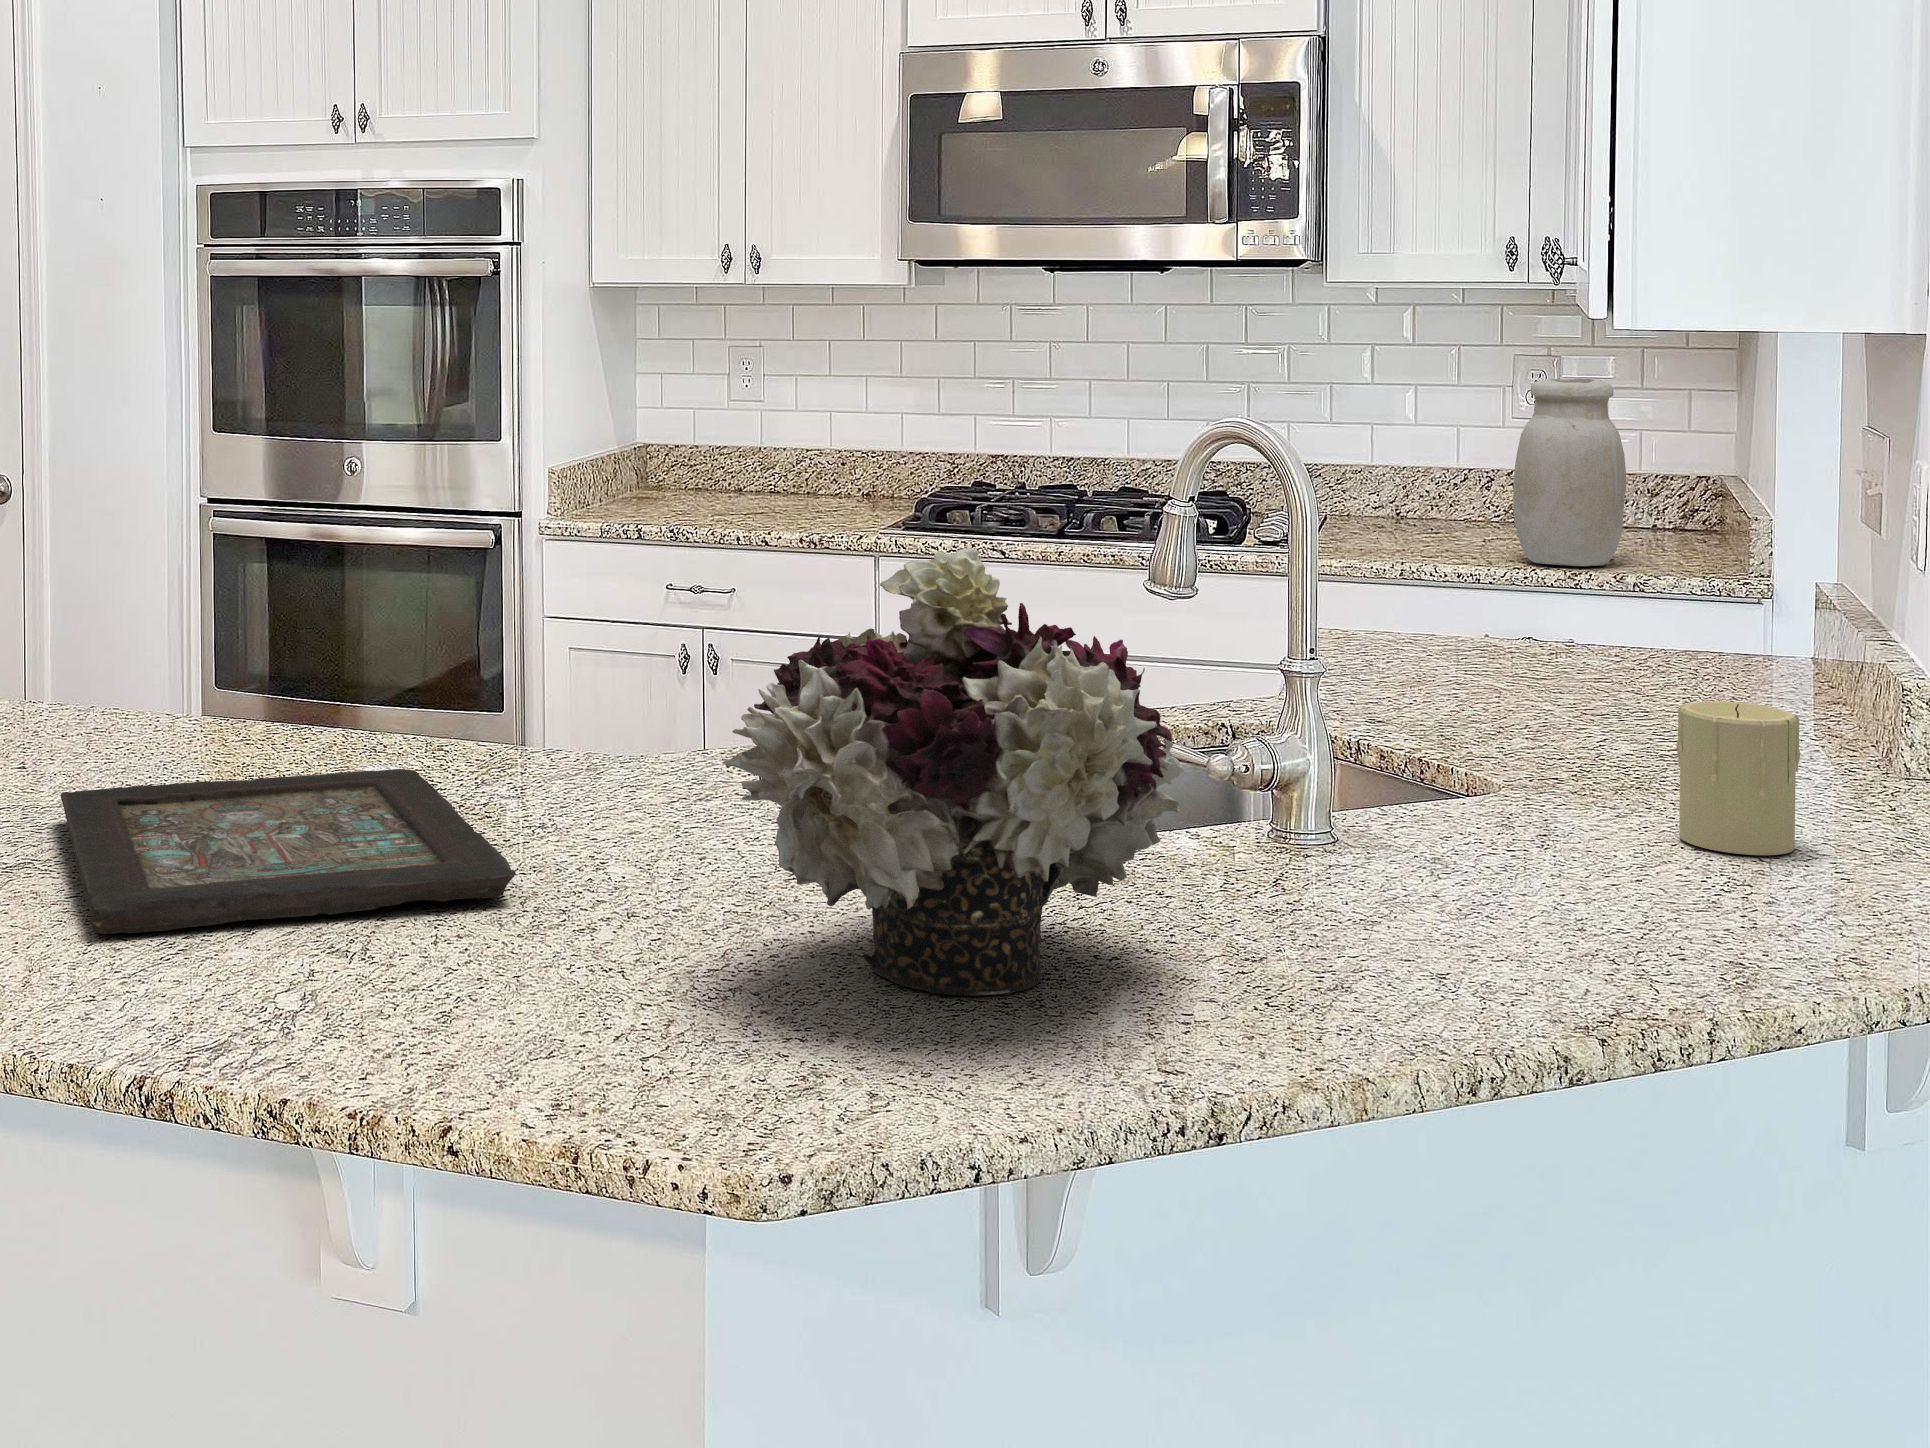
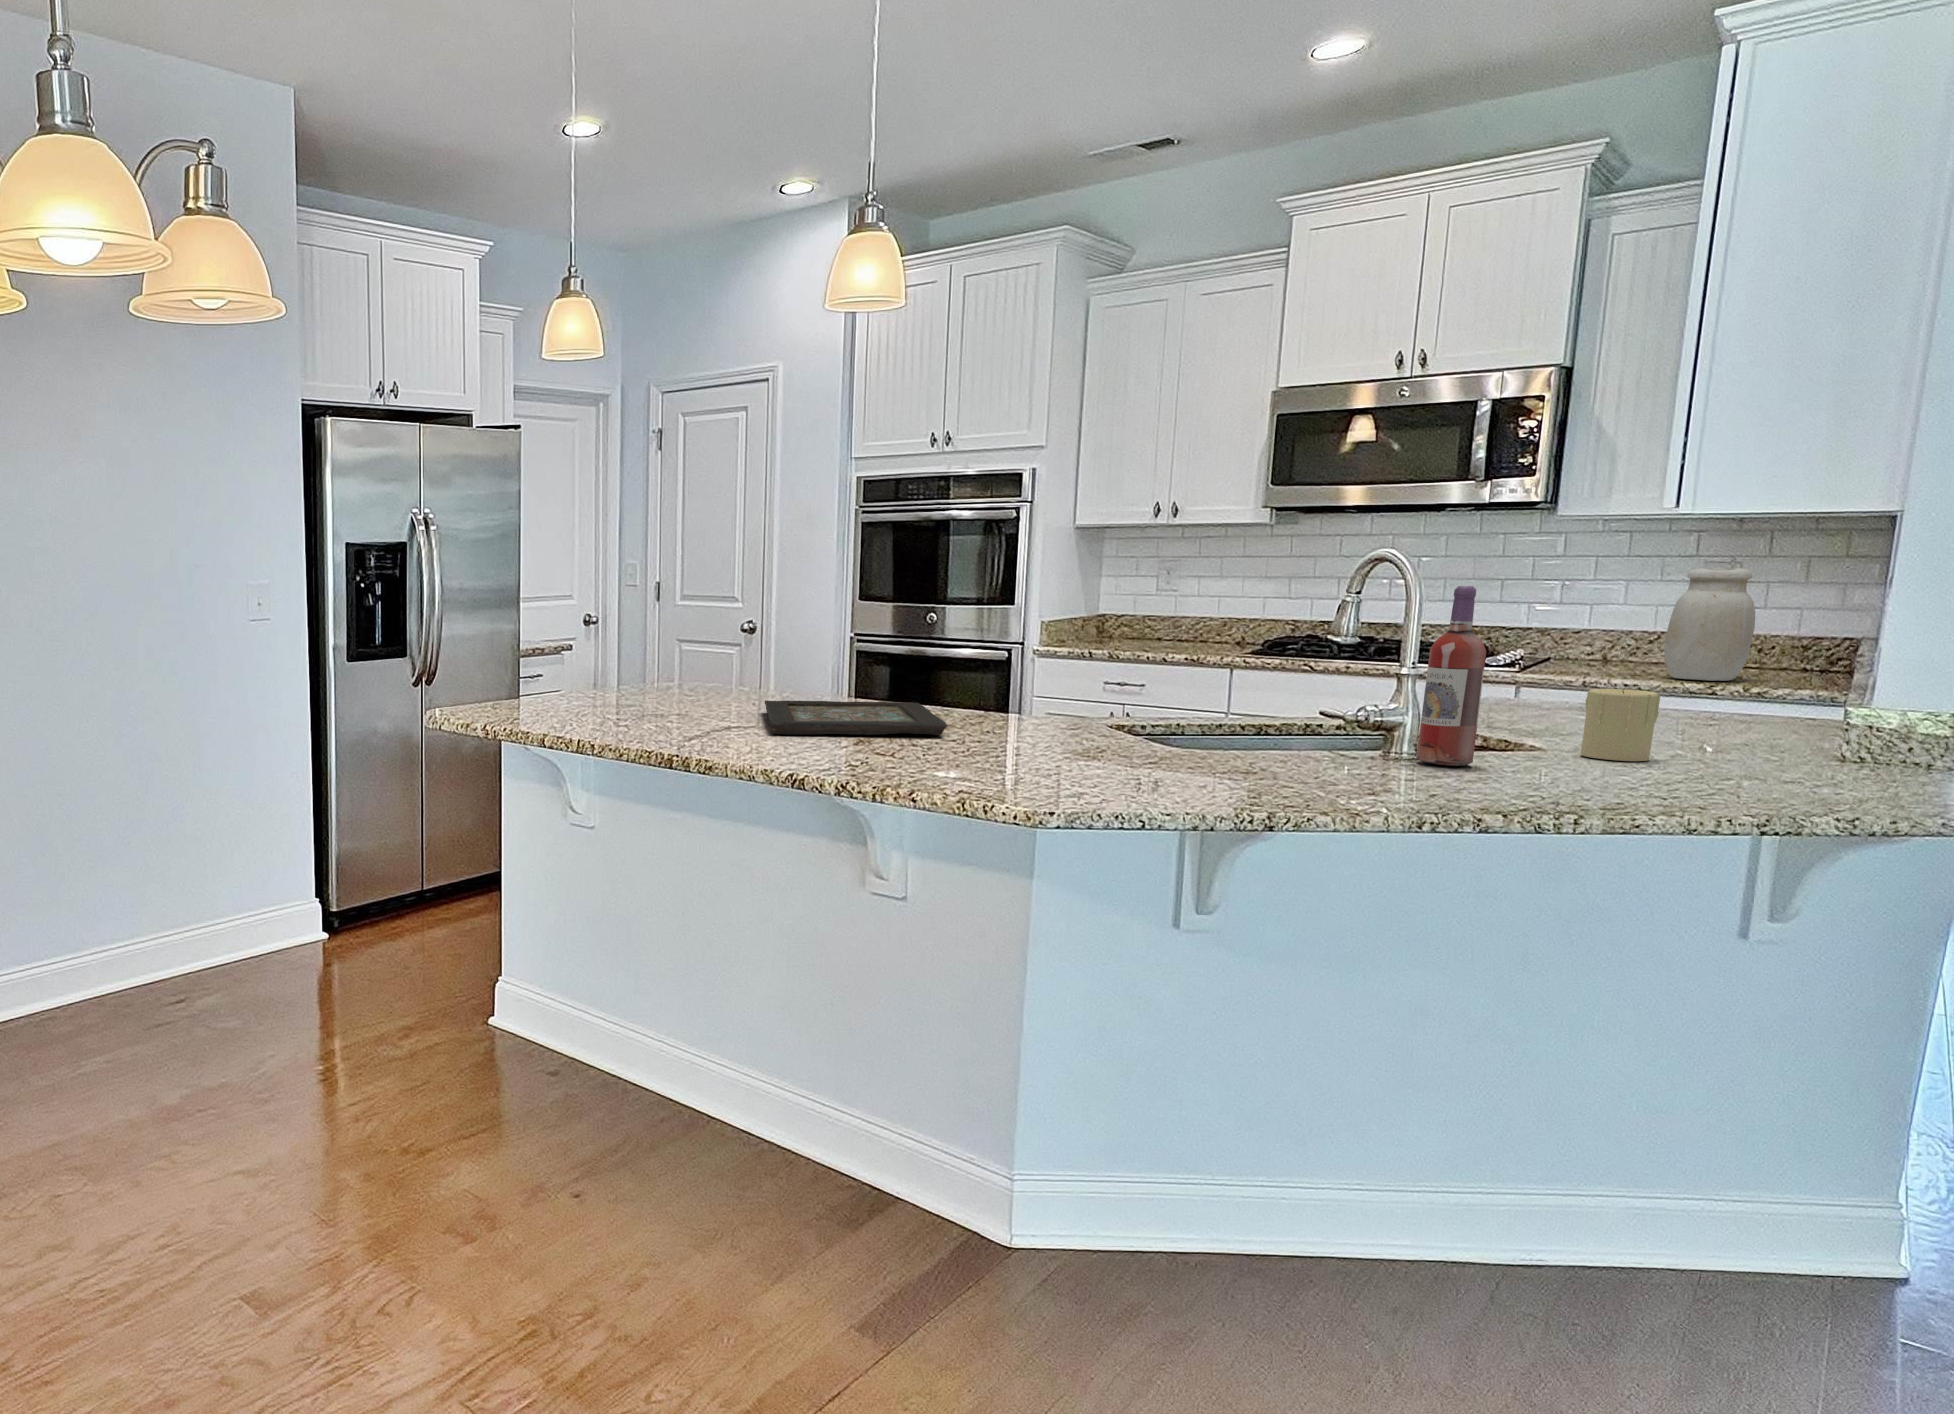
wine bottle: none [1463,524,1569,915] -> present [1417,586,1486,766]
flower arrangement: present [723,548,1184,996] -> none [1032,586,1253,766]

